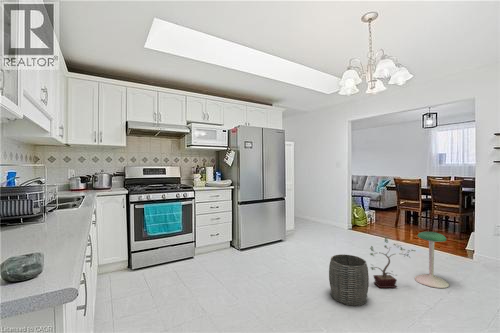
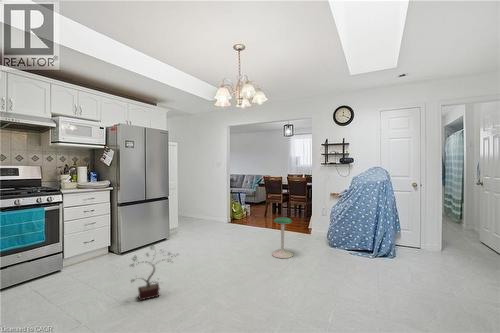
potted plant: present [370,238,415,288] -> present [131,244,170,300]
woven basket: present [329,254,369,306] -> none [206,242,237,283]

